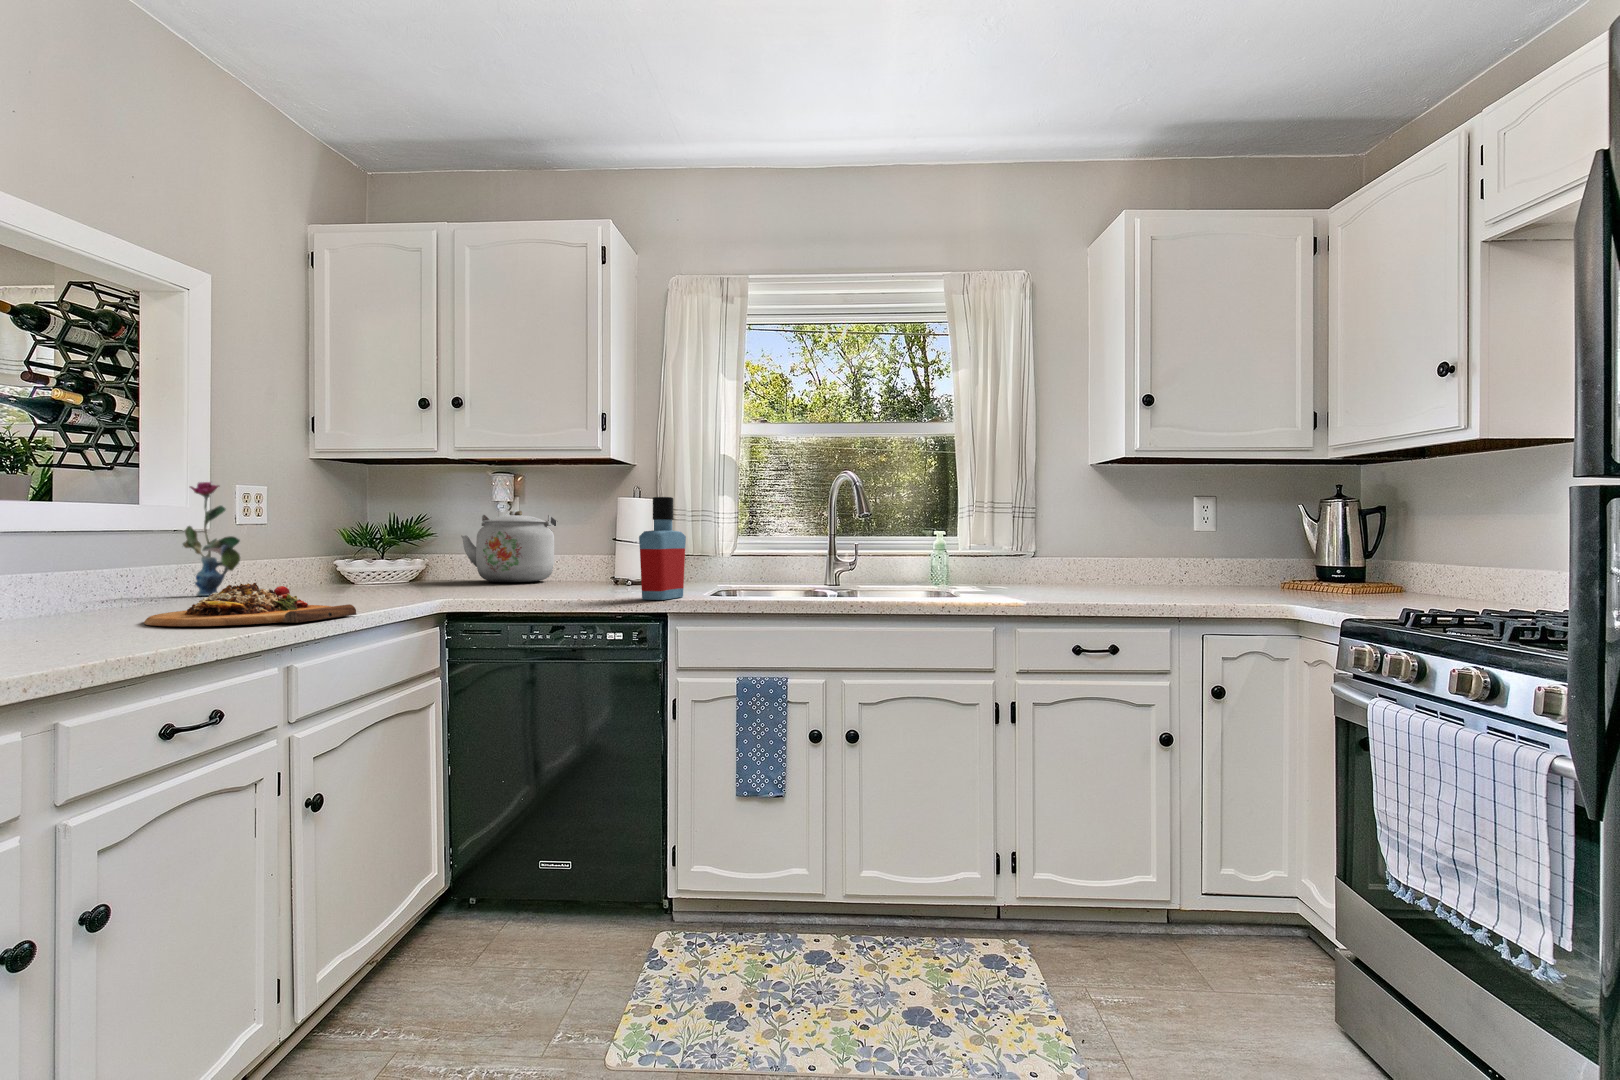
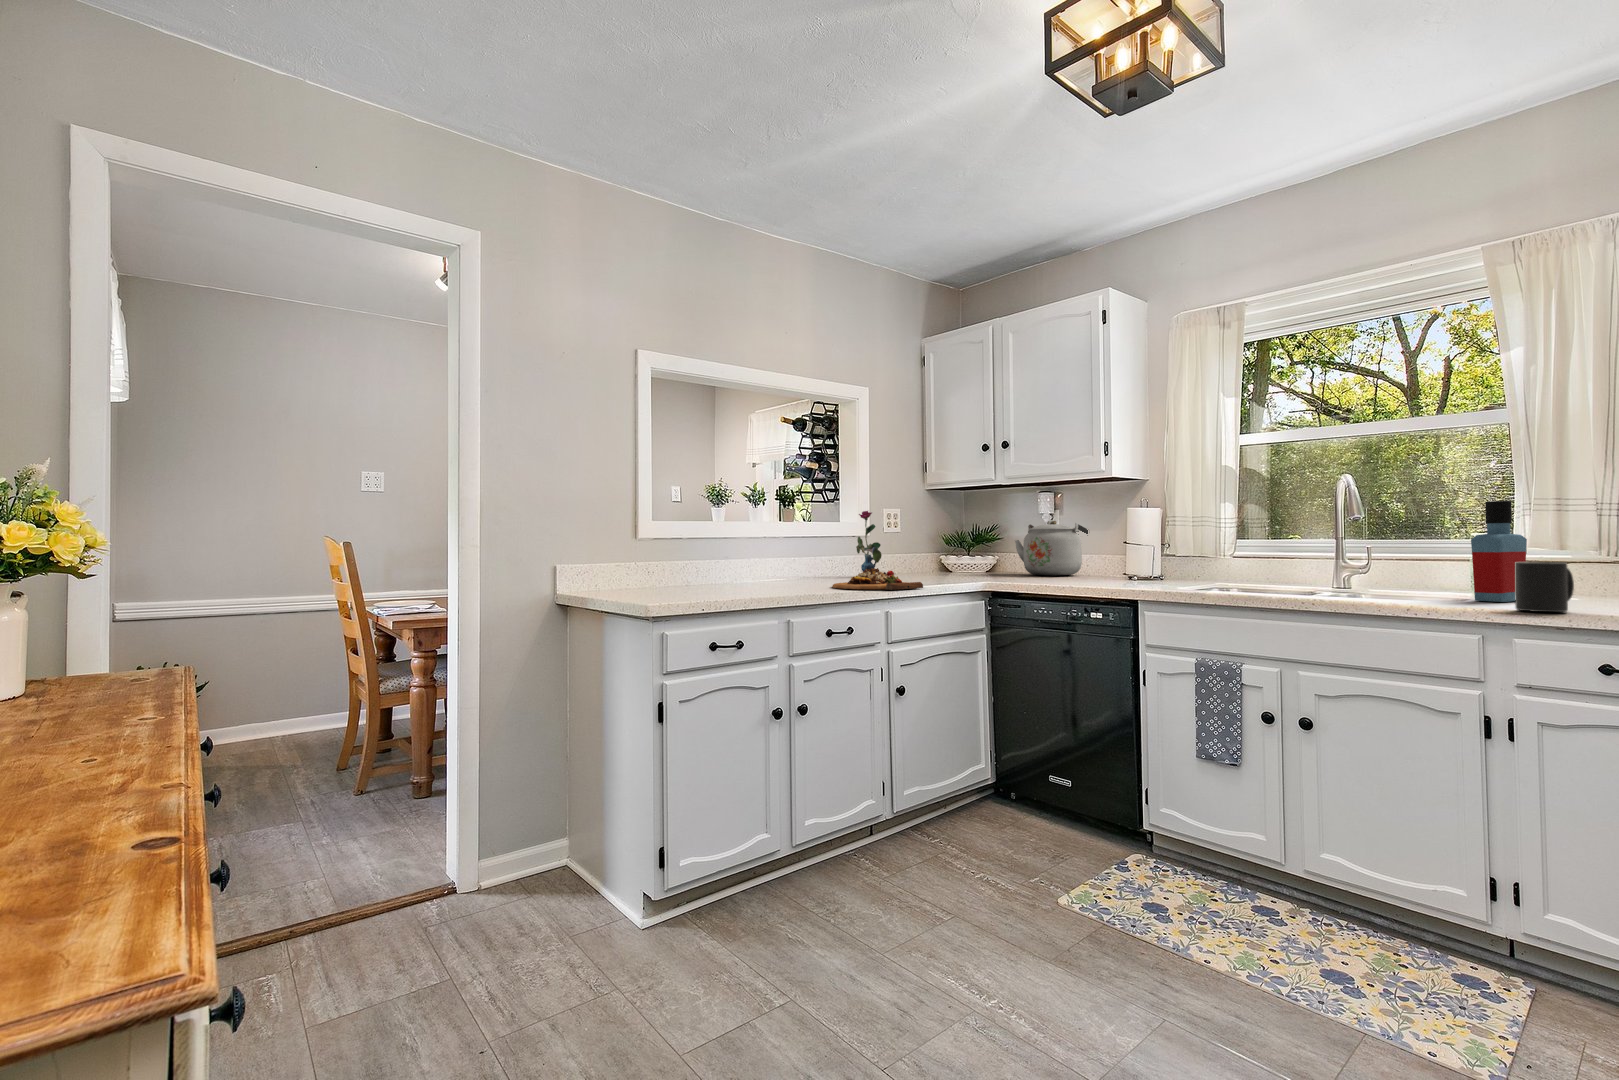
bottle: present [639,497,686,600] -> present [1471,501,1527,602]
mug: none [1019,560,1055,606] -> present [1515,562,1574,612]

